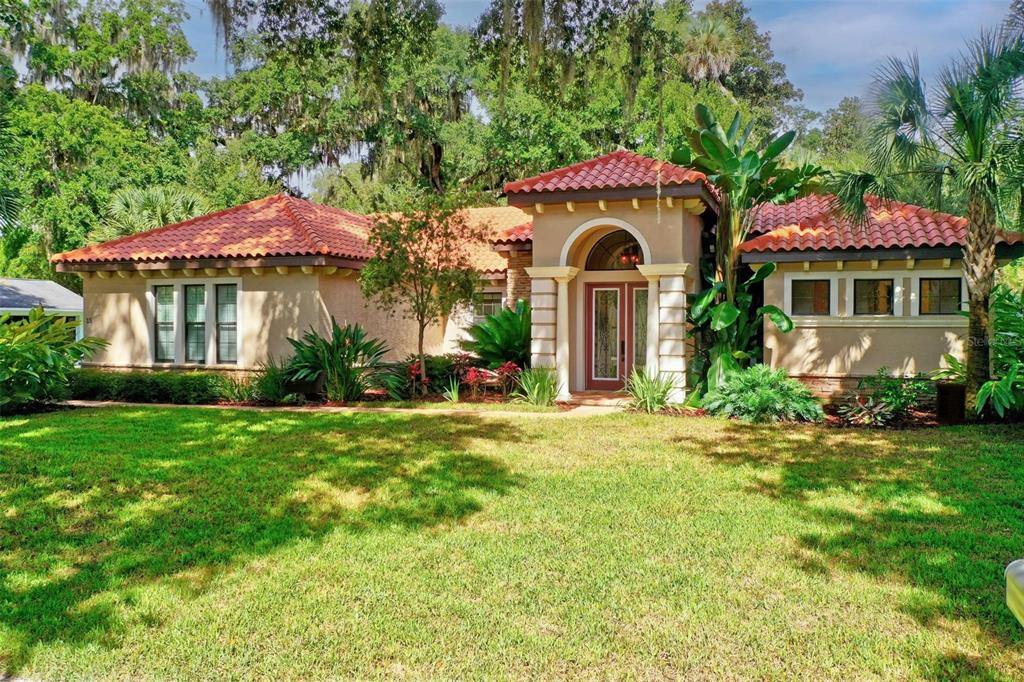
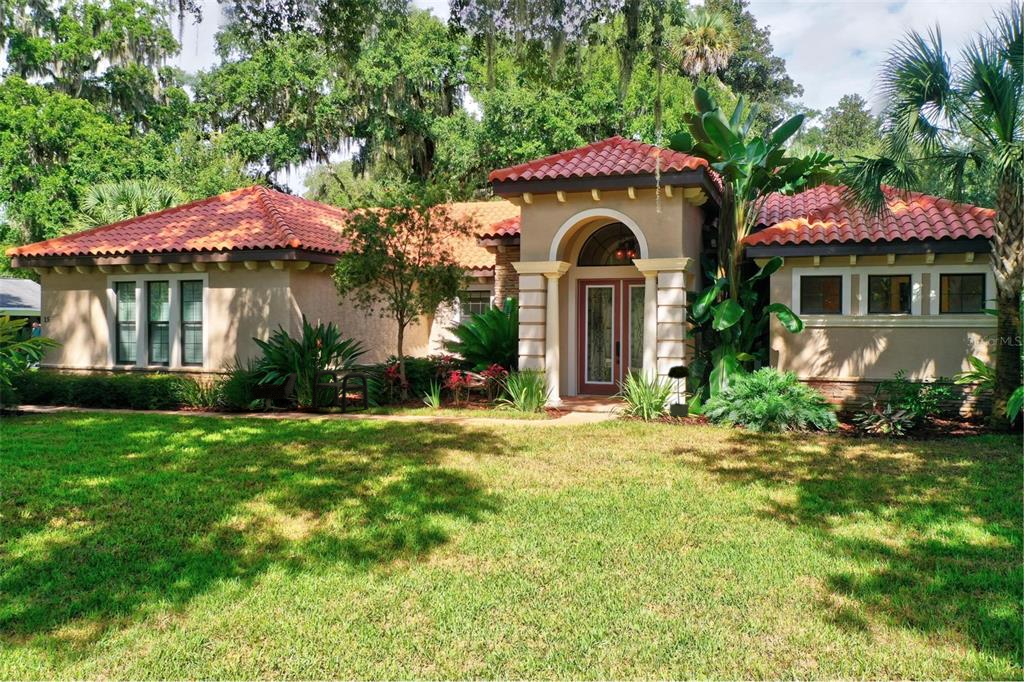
potted tree: none [669,361,689,409] -> present [668,365,690,416]
bench: none [341,367,393,406] -> present [312,370,368,412]
side table: present [935,383,968,425] -> none [960,389,997,435]

